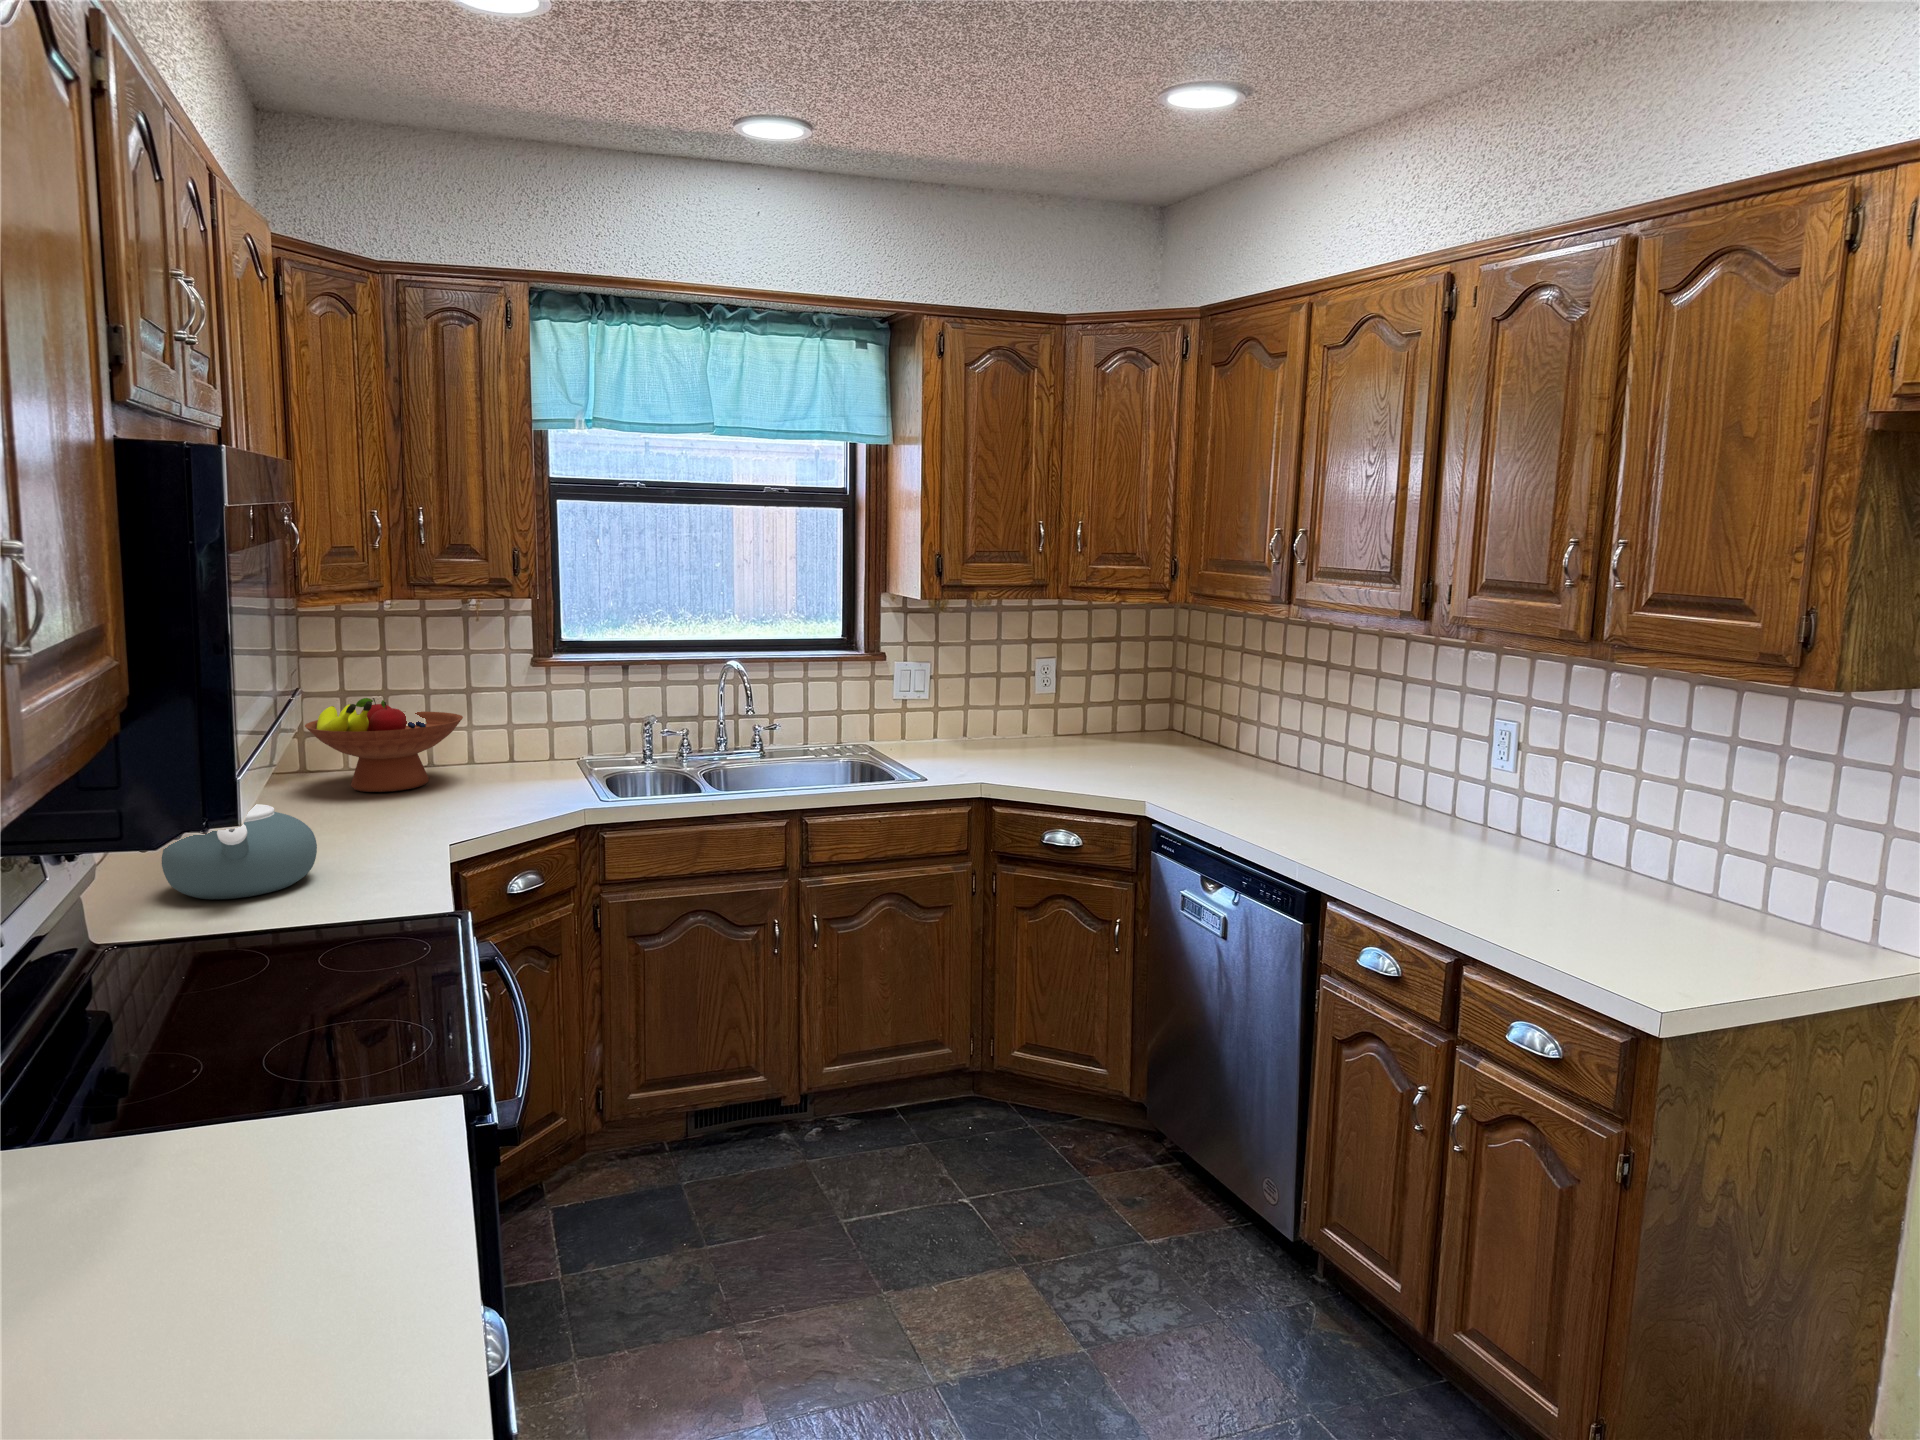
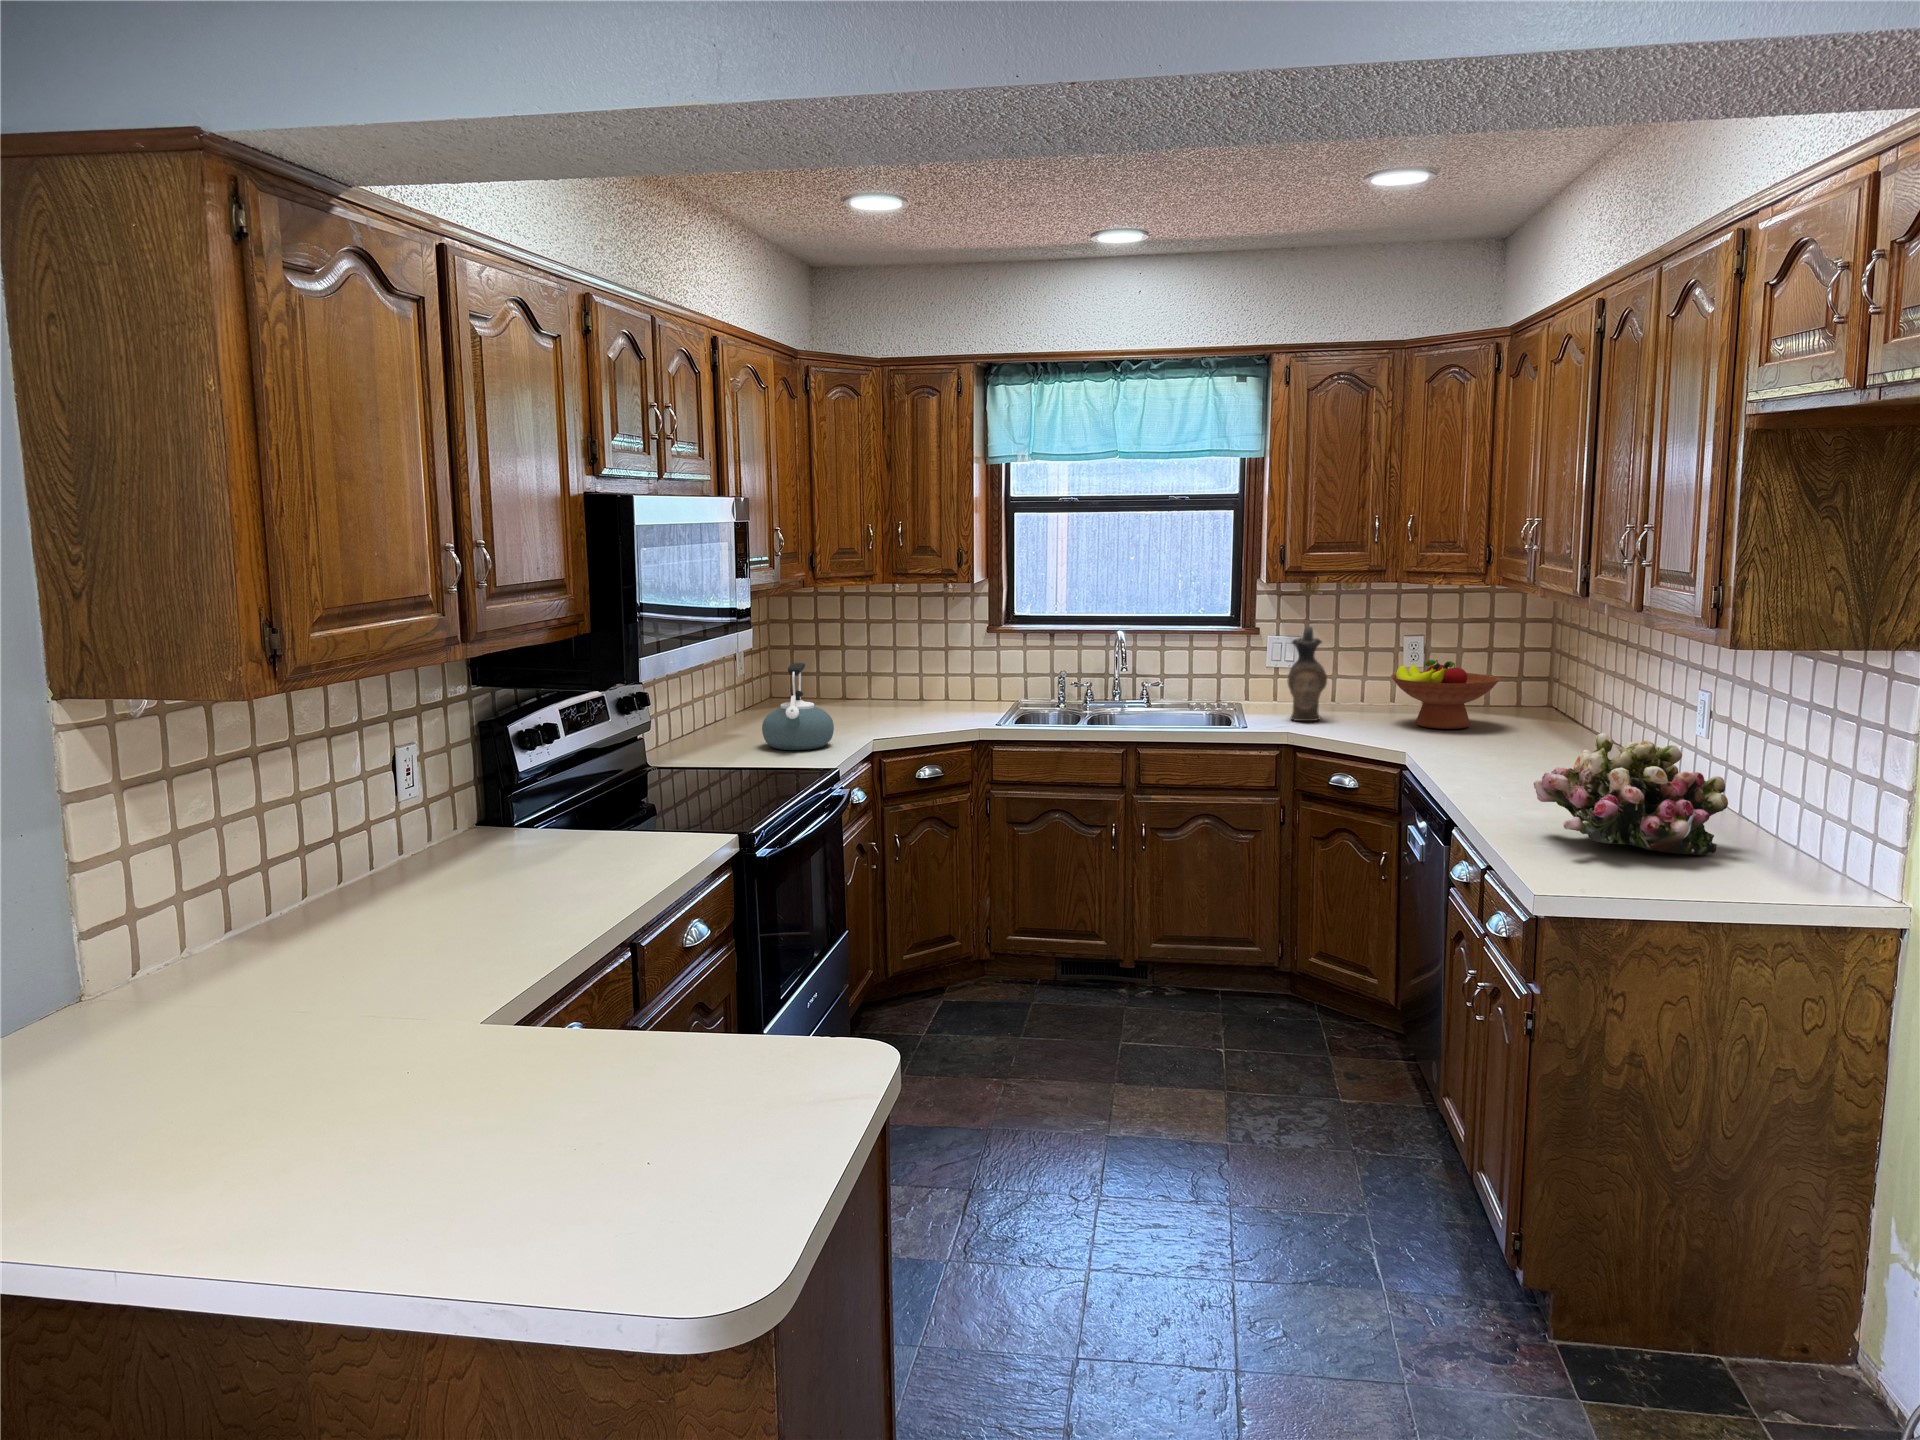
ceramic pitcher: none [945,649,992,765] -> present [1287,626,1327,721]
fruit bowl: present [305,698,463,792] -> present [1391,660,1500,729]
flower arrangement: none [1520,790,1782,954] -> present [1534,733,1728,855]

